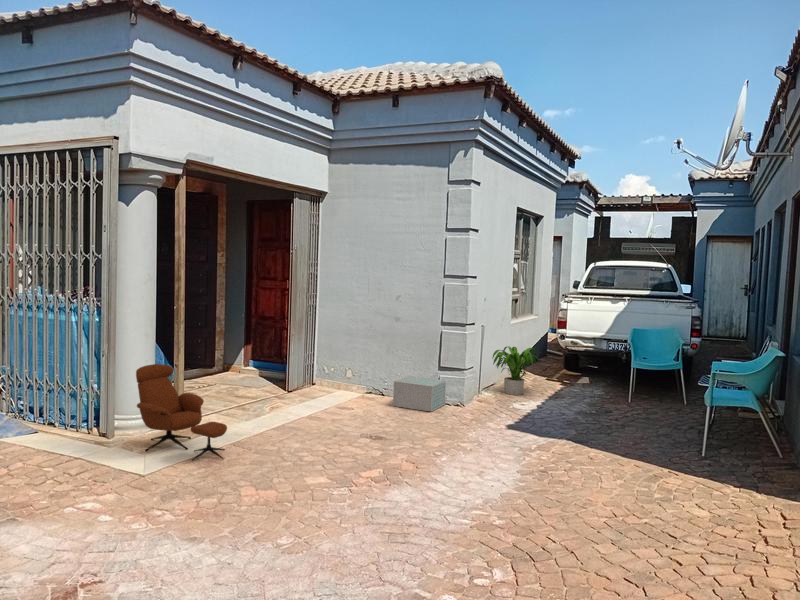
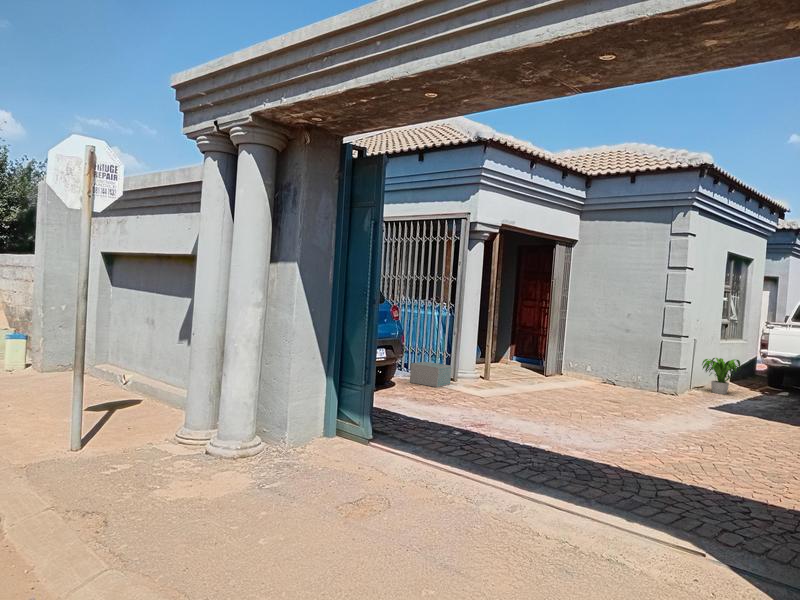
lounge chair: present [136,364,227,461] -> none [471,343,524,398]
storage box: present [393,376,446,411] -> present [410,362,451,387]

